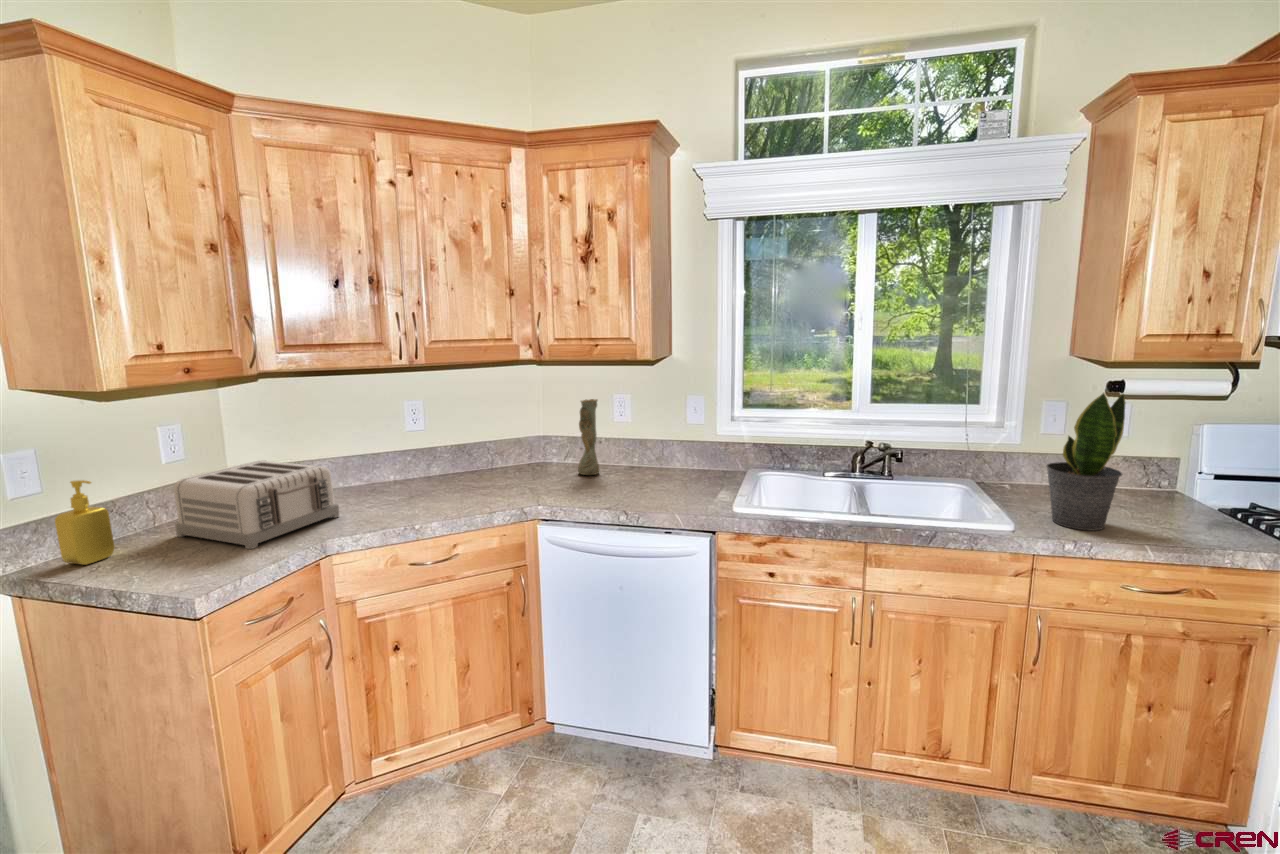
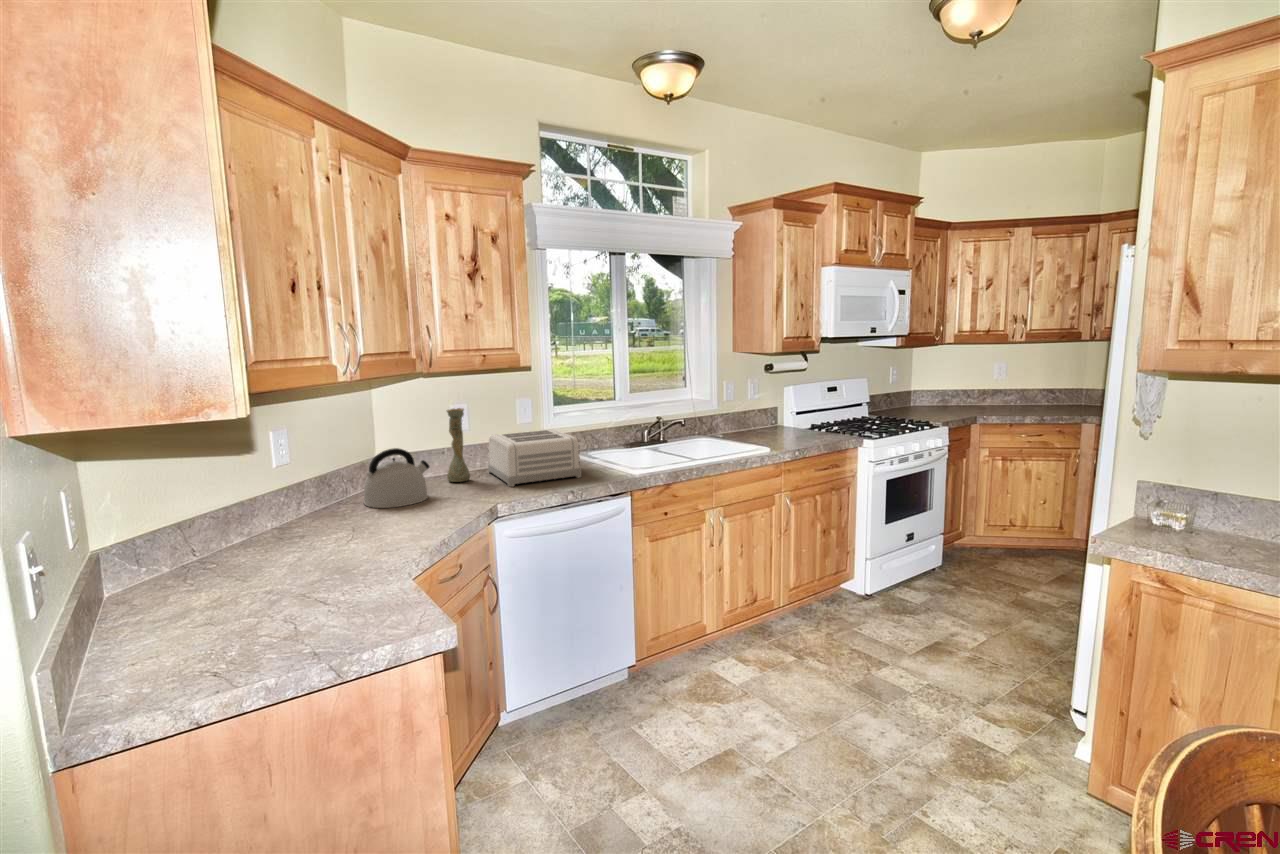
potted plant: present [1046,393,1125,530] -> none [763,369,799,447]
kettle: none [474,430,537,486] -> present [364,448,430,508]
toaster: present [174,460,339,549] -> present [488,429,582,487]
soap dispenser: present [55,480,115,565] -> none [146,553,196,674]

